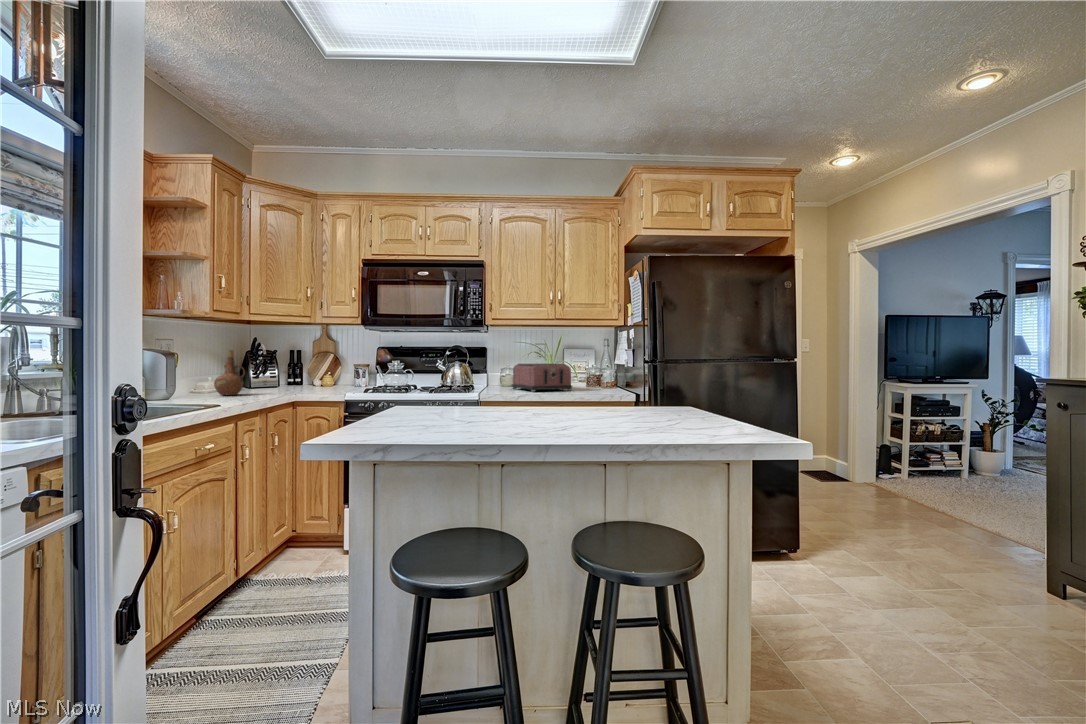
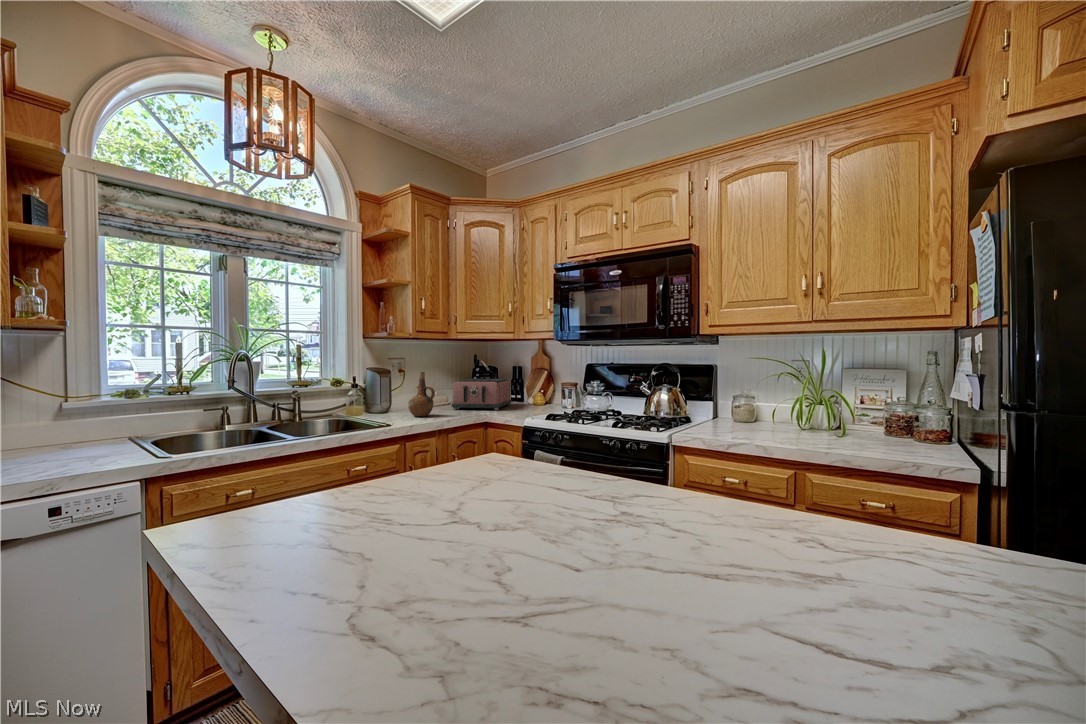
toaster: present [512,364,572,392] -> present [452,379,512,410]

